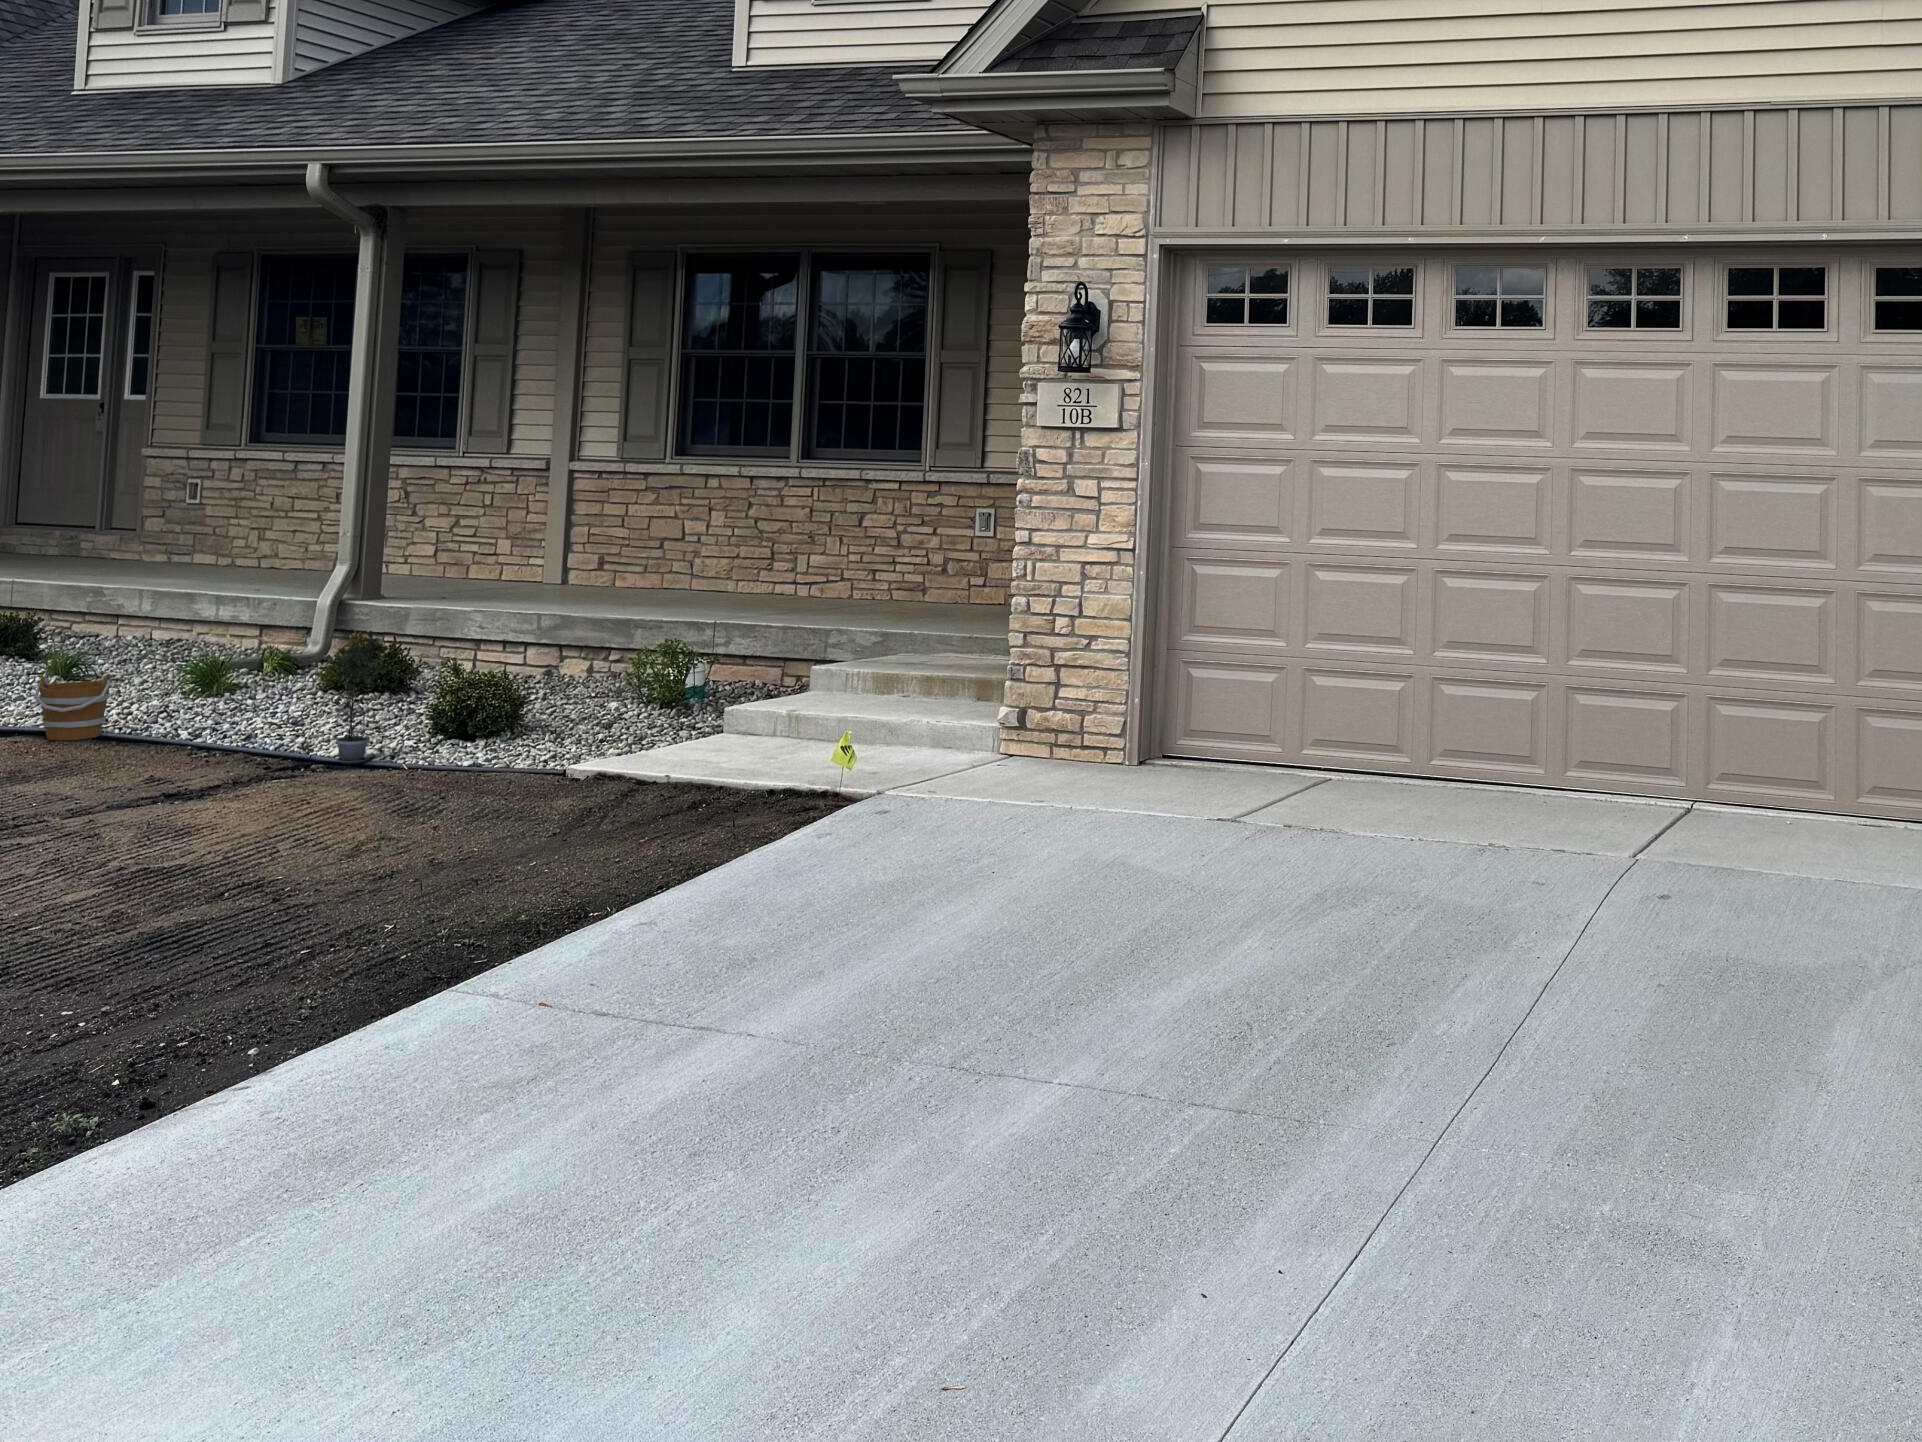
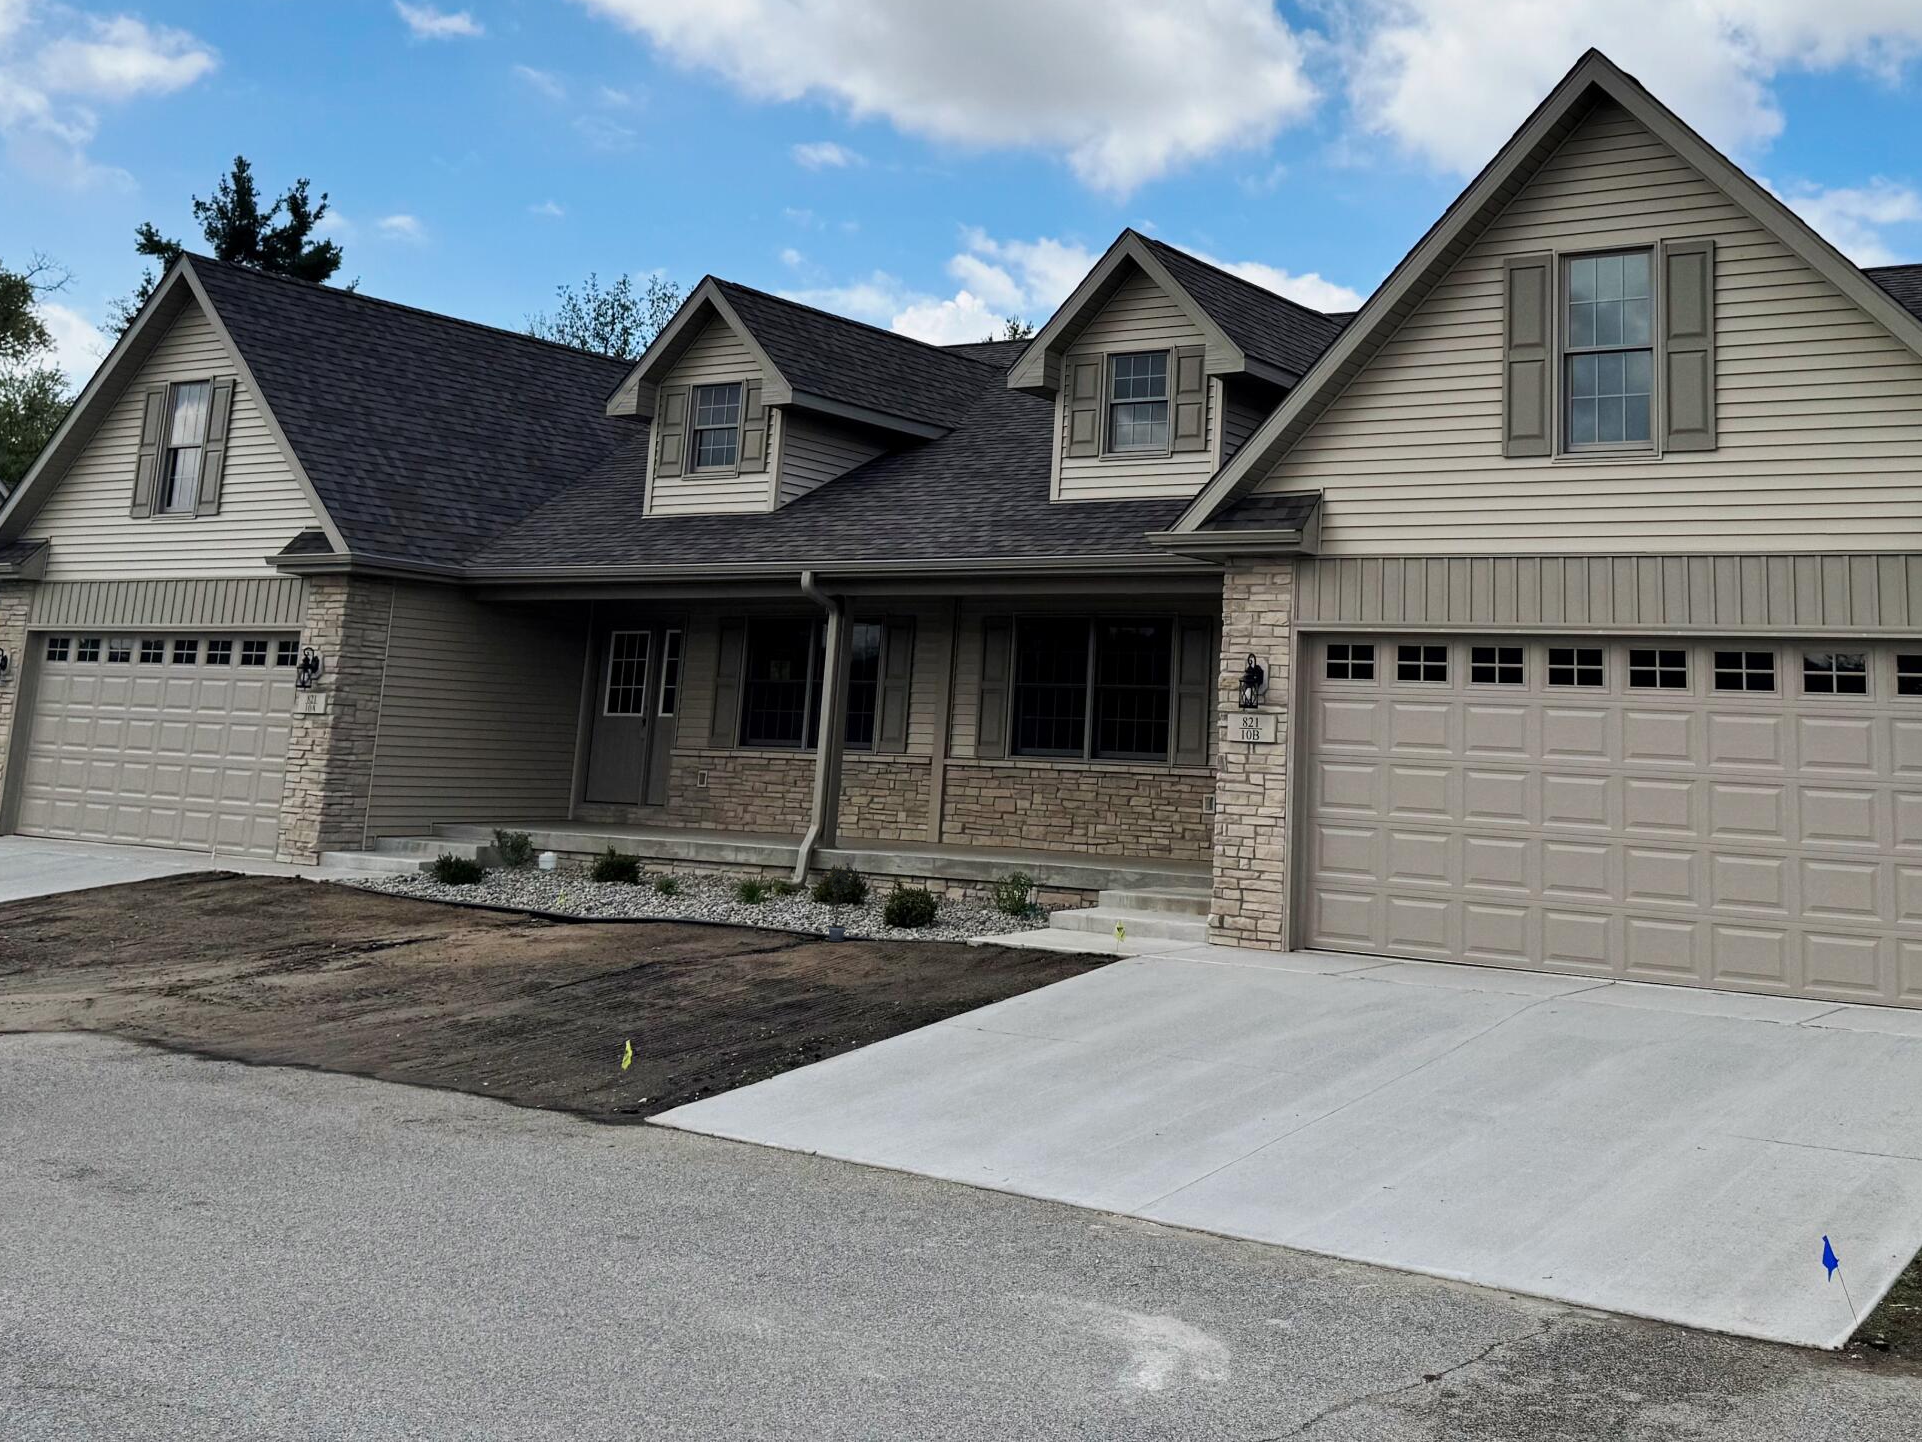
bucket: present [34,676,111,740] -> none [656,887,697,926]

